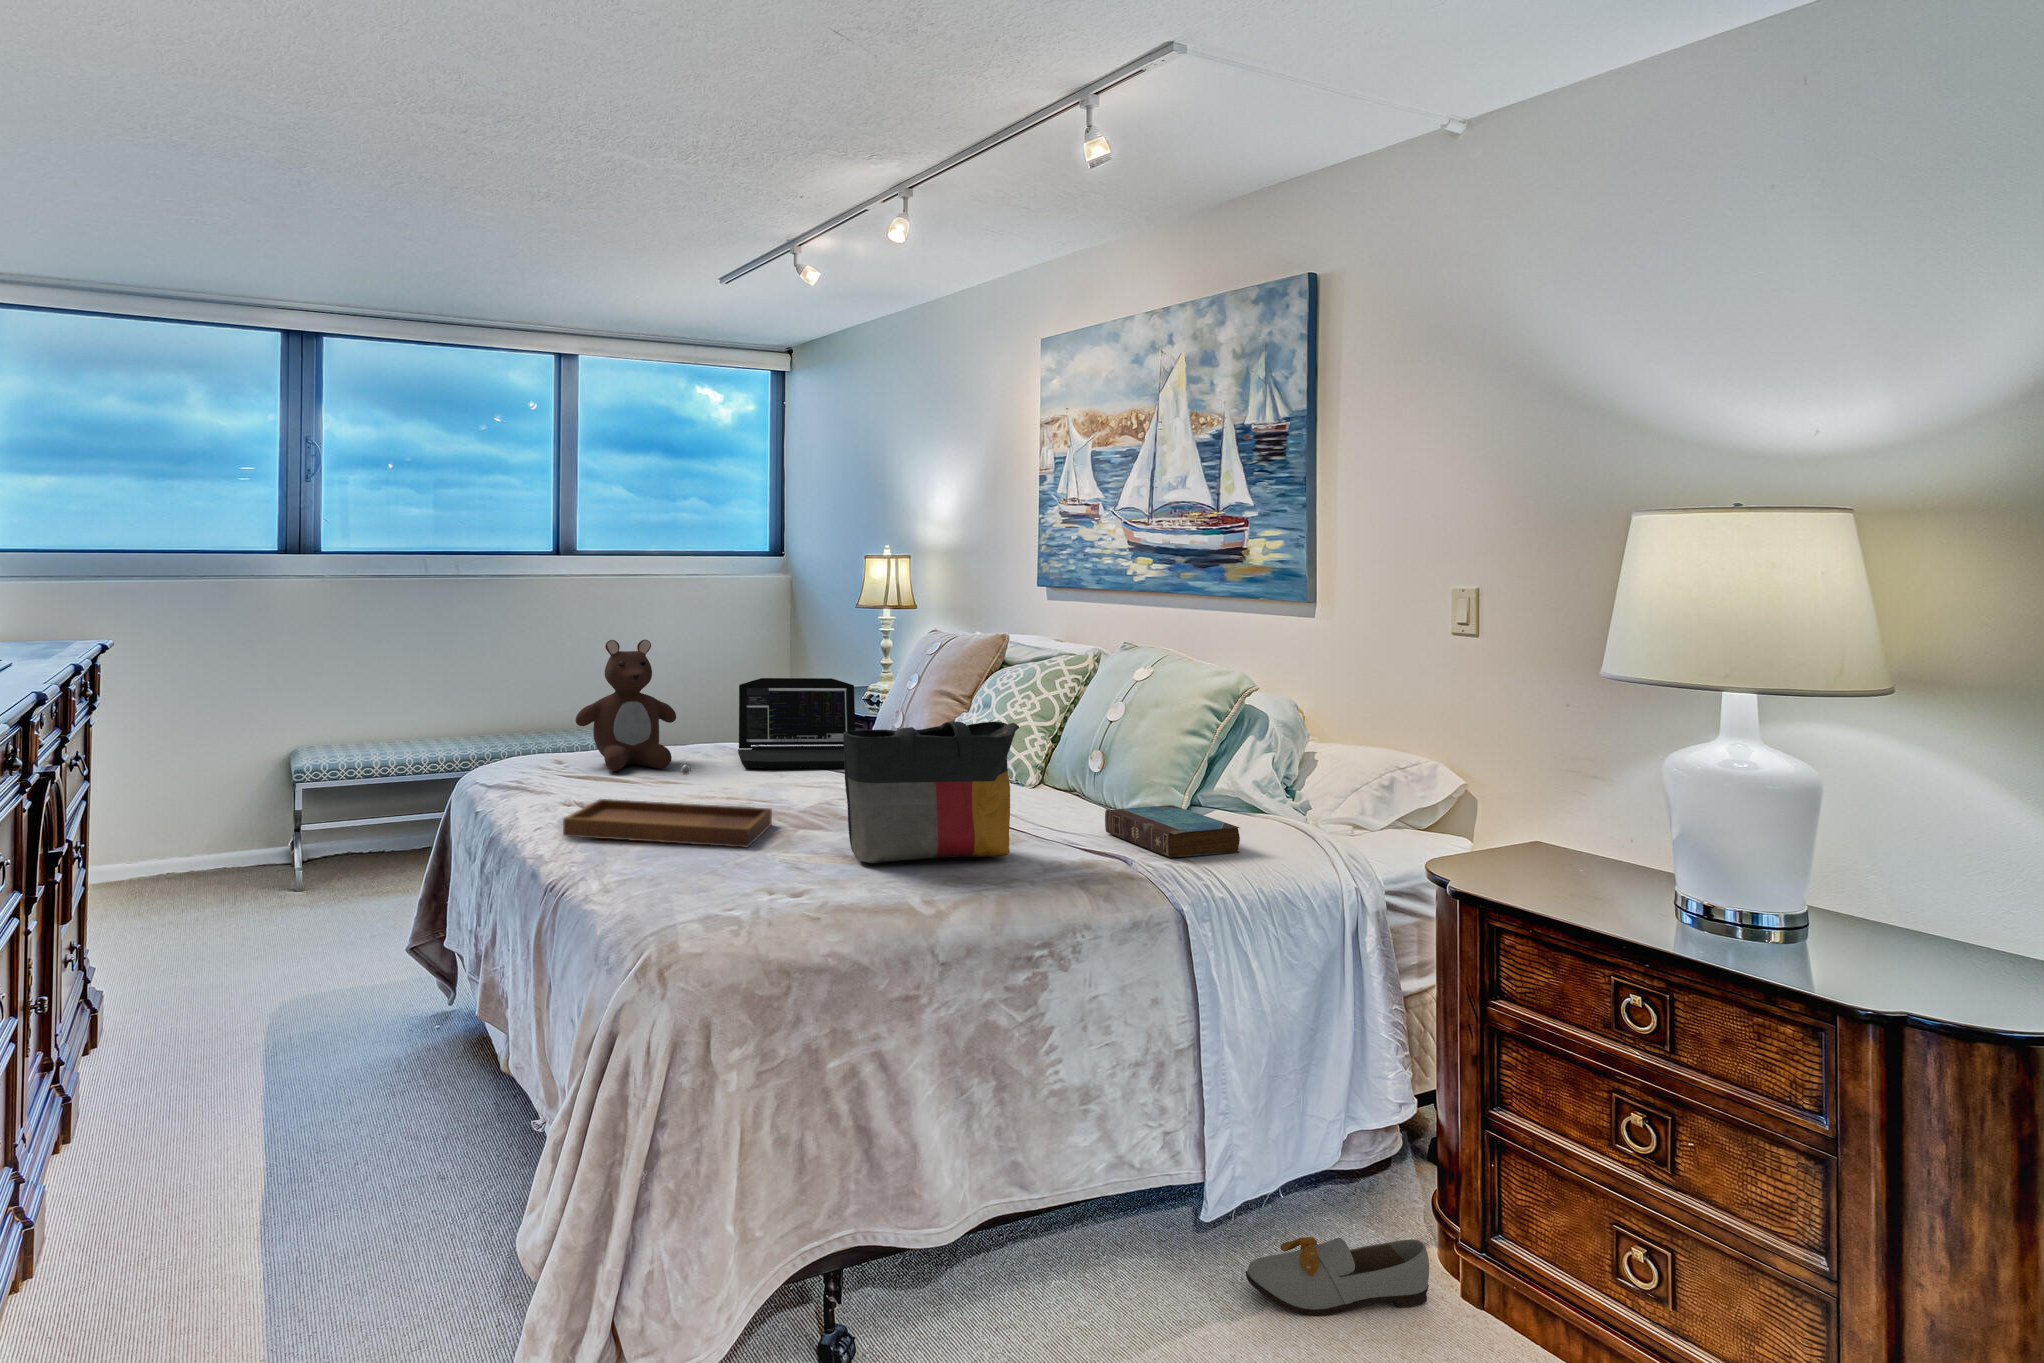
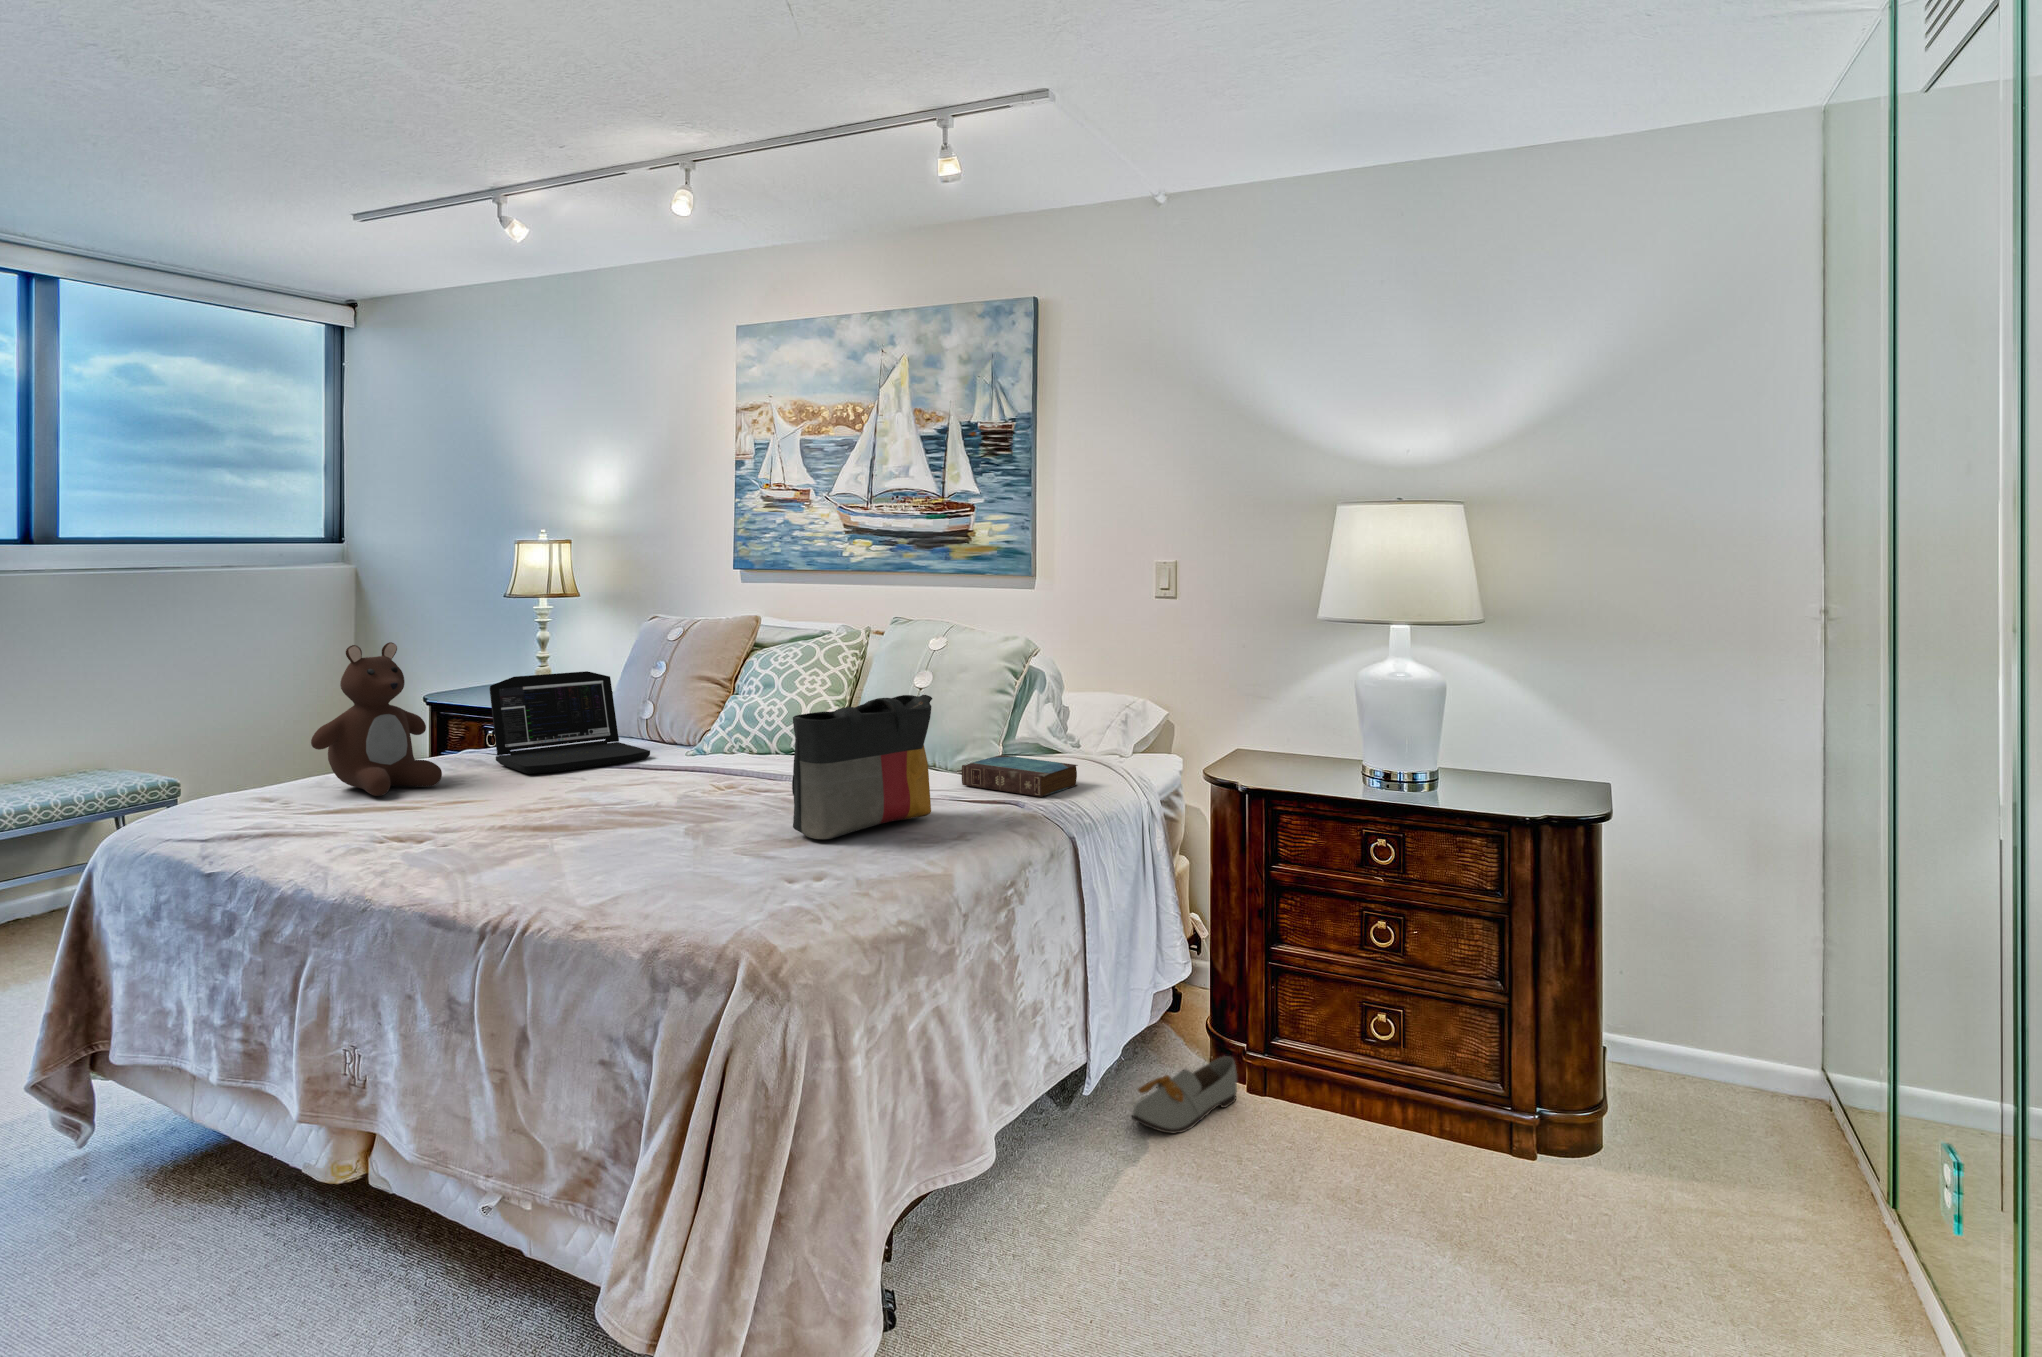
tray: present [563,765,772,847] -> none [461,771,682,868]

